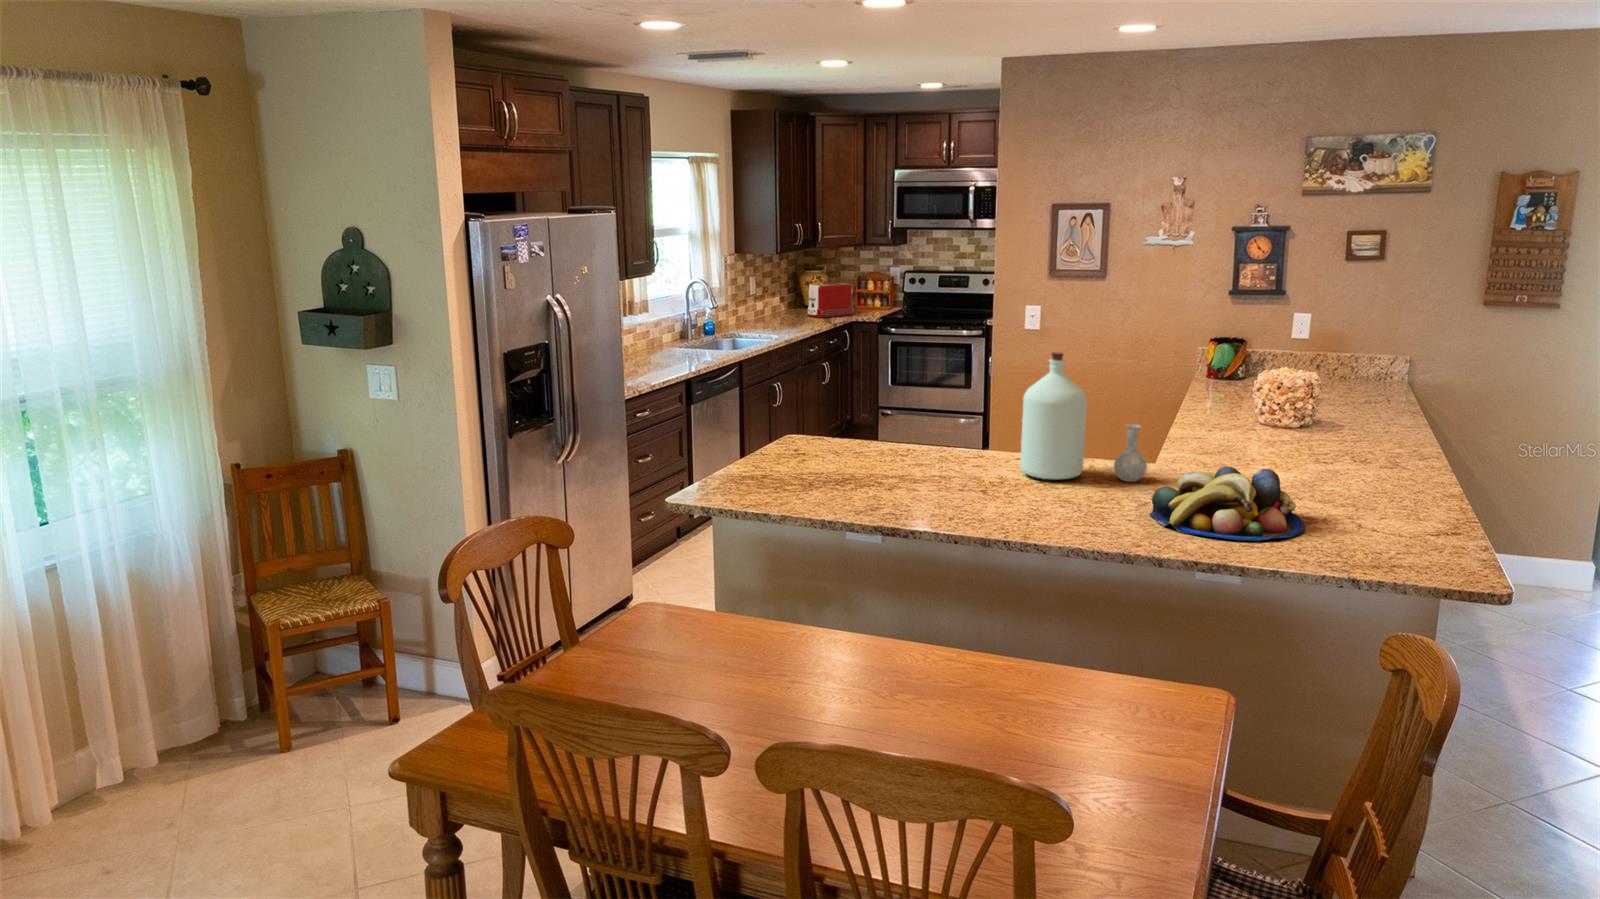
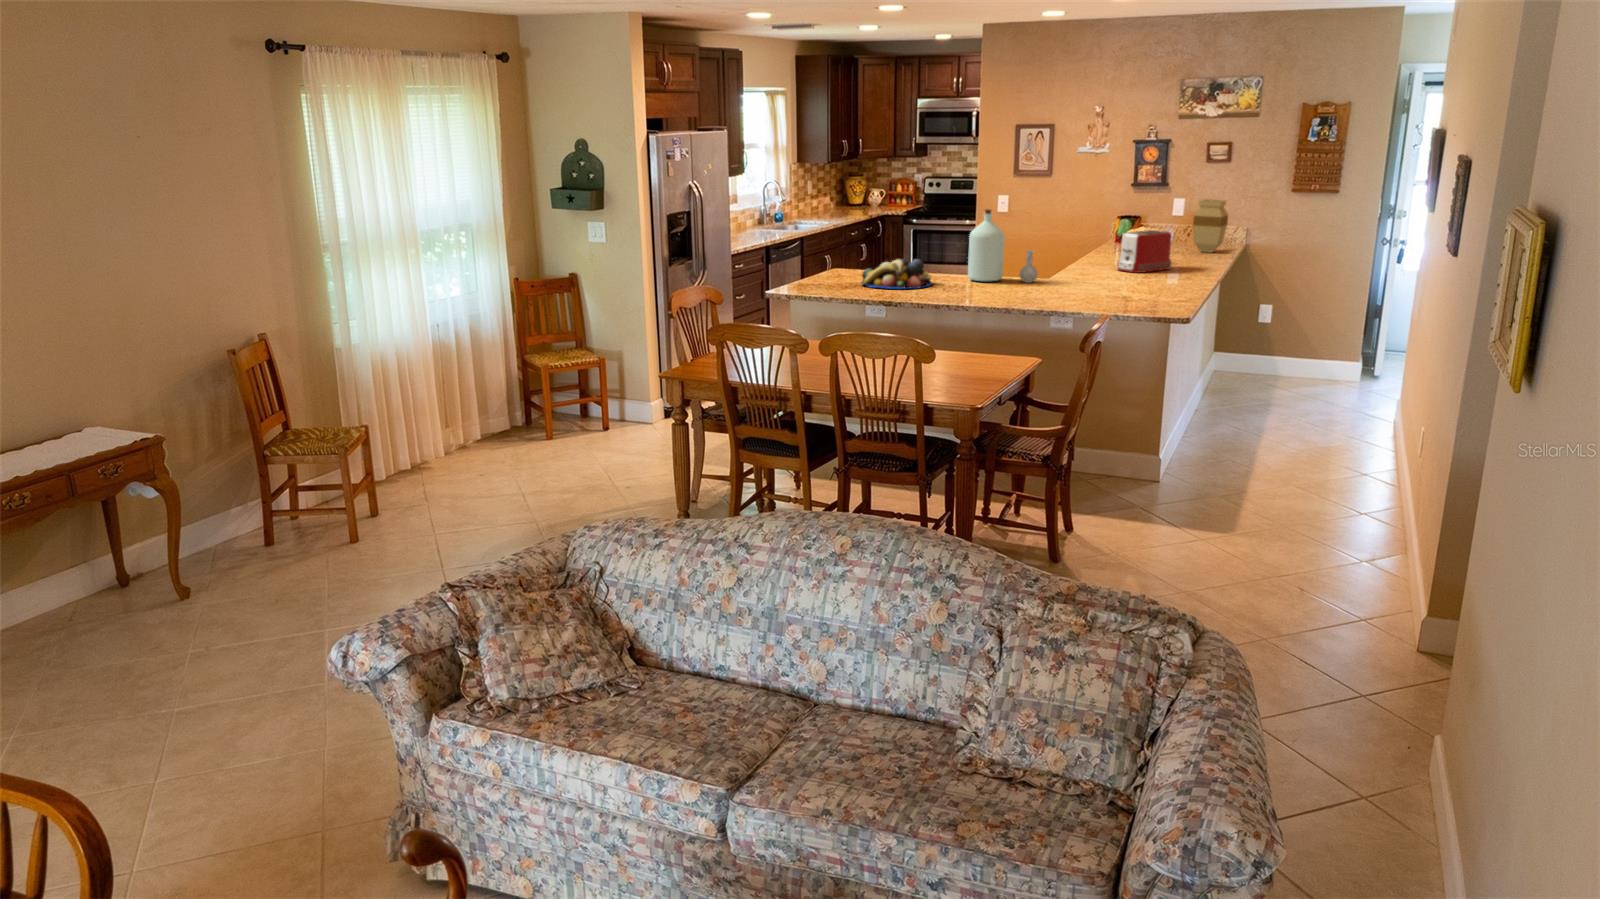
toaster: present [808,283,853,318] -> present [1118,230,1172,273]
vase: none [1344,318,1397,401] -> present [1193,199,1228,253]
fruit bowl: present [1149,466,1305,541] -> present [862,259,932,289]

